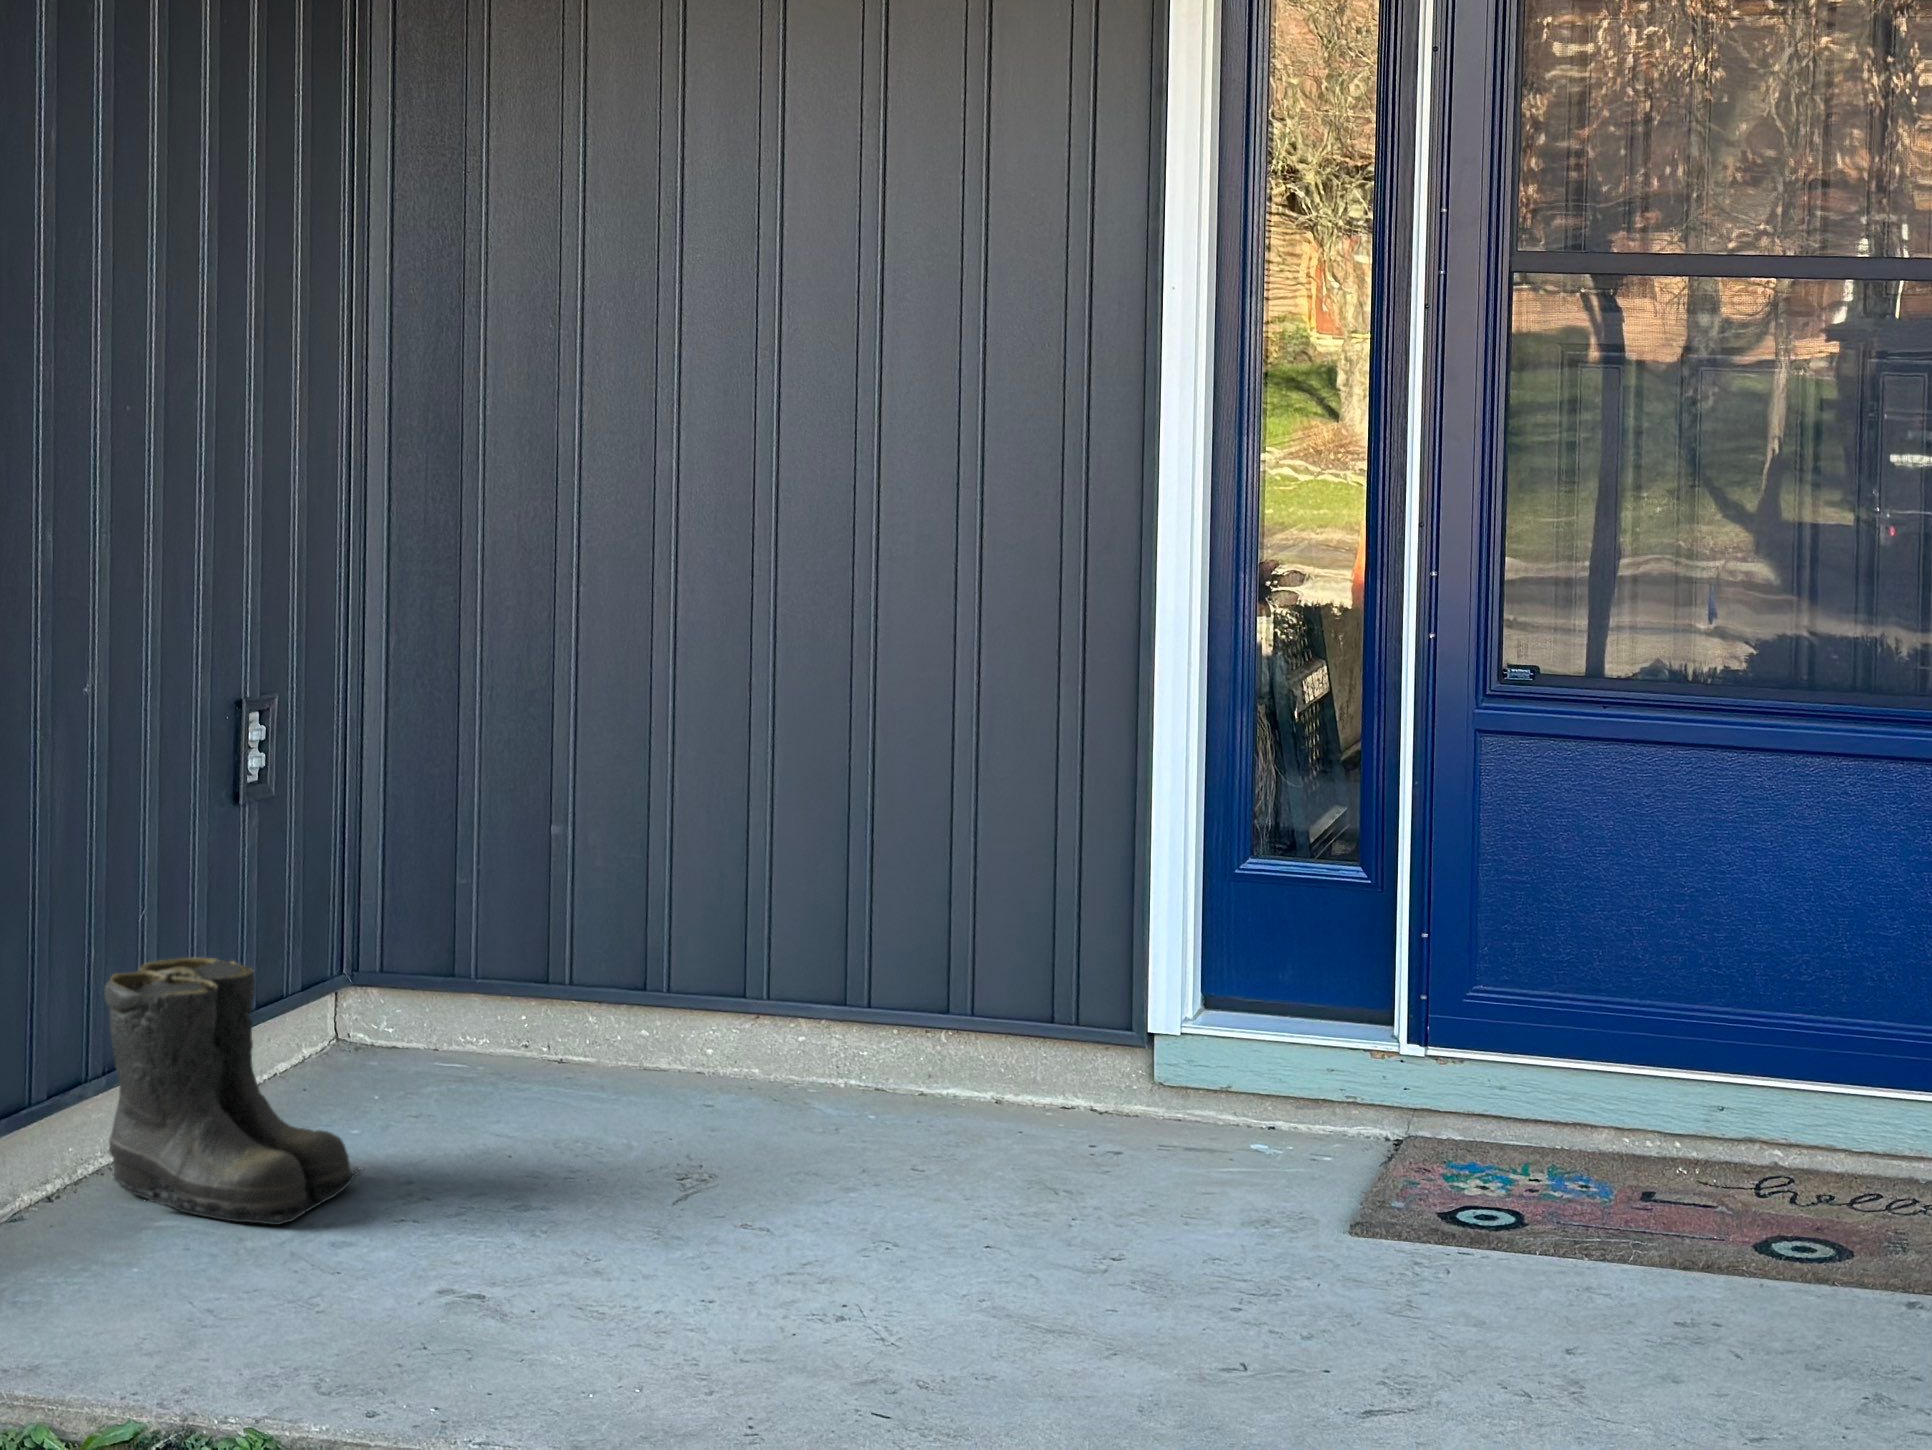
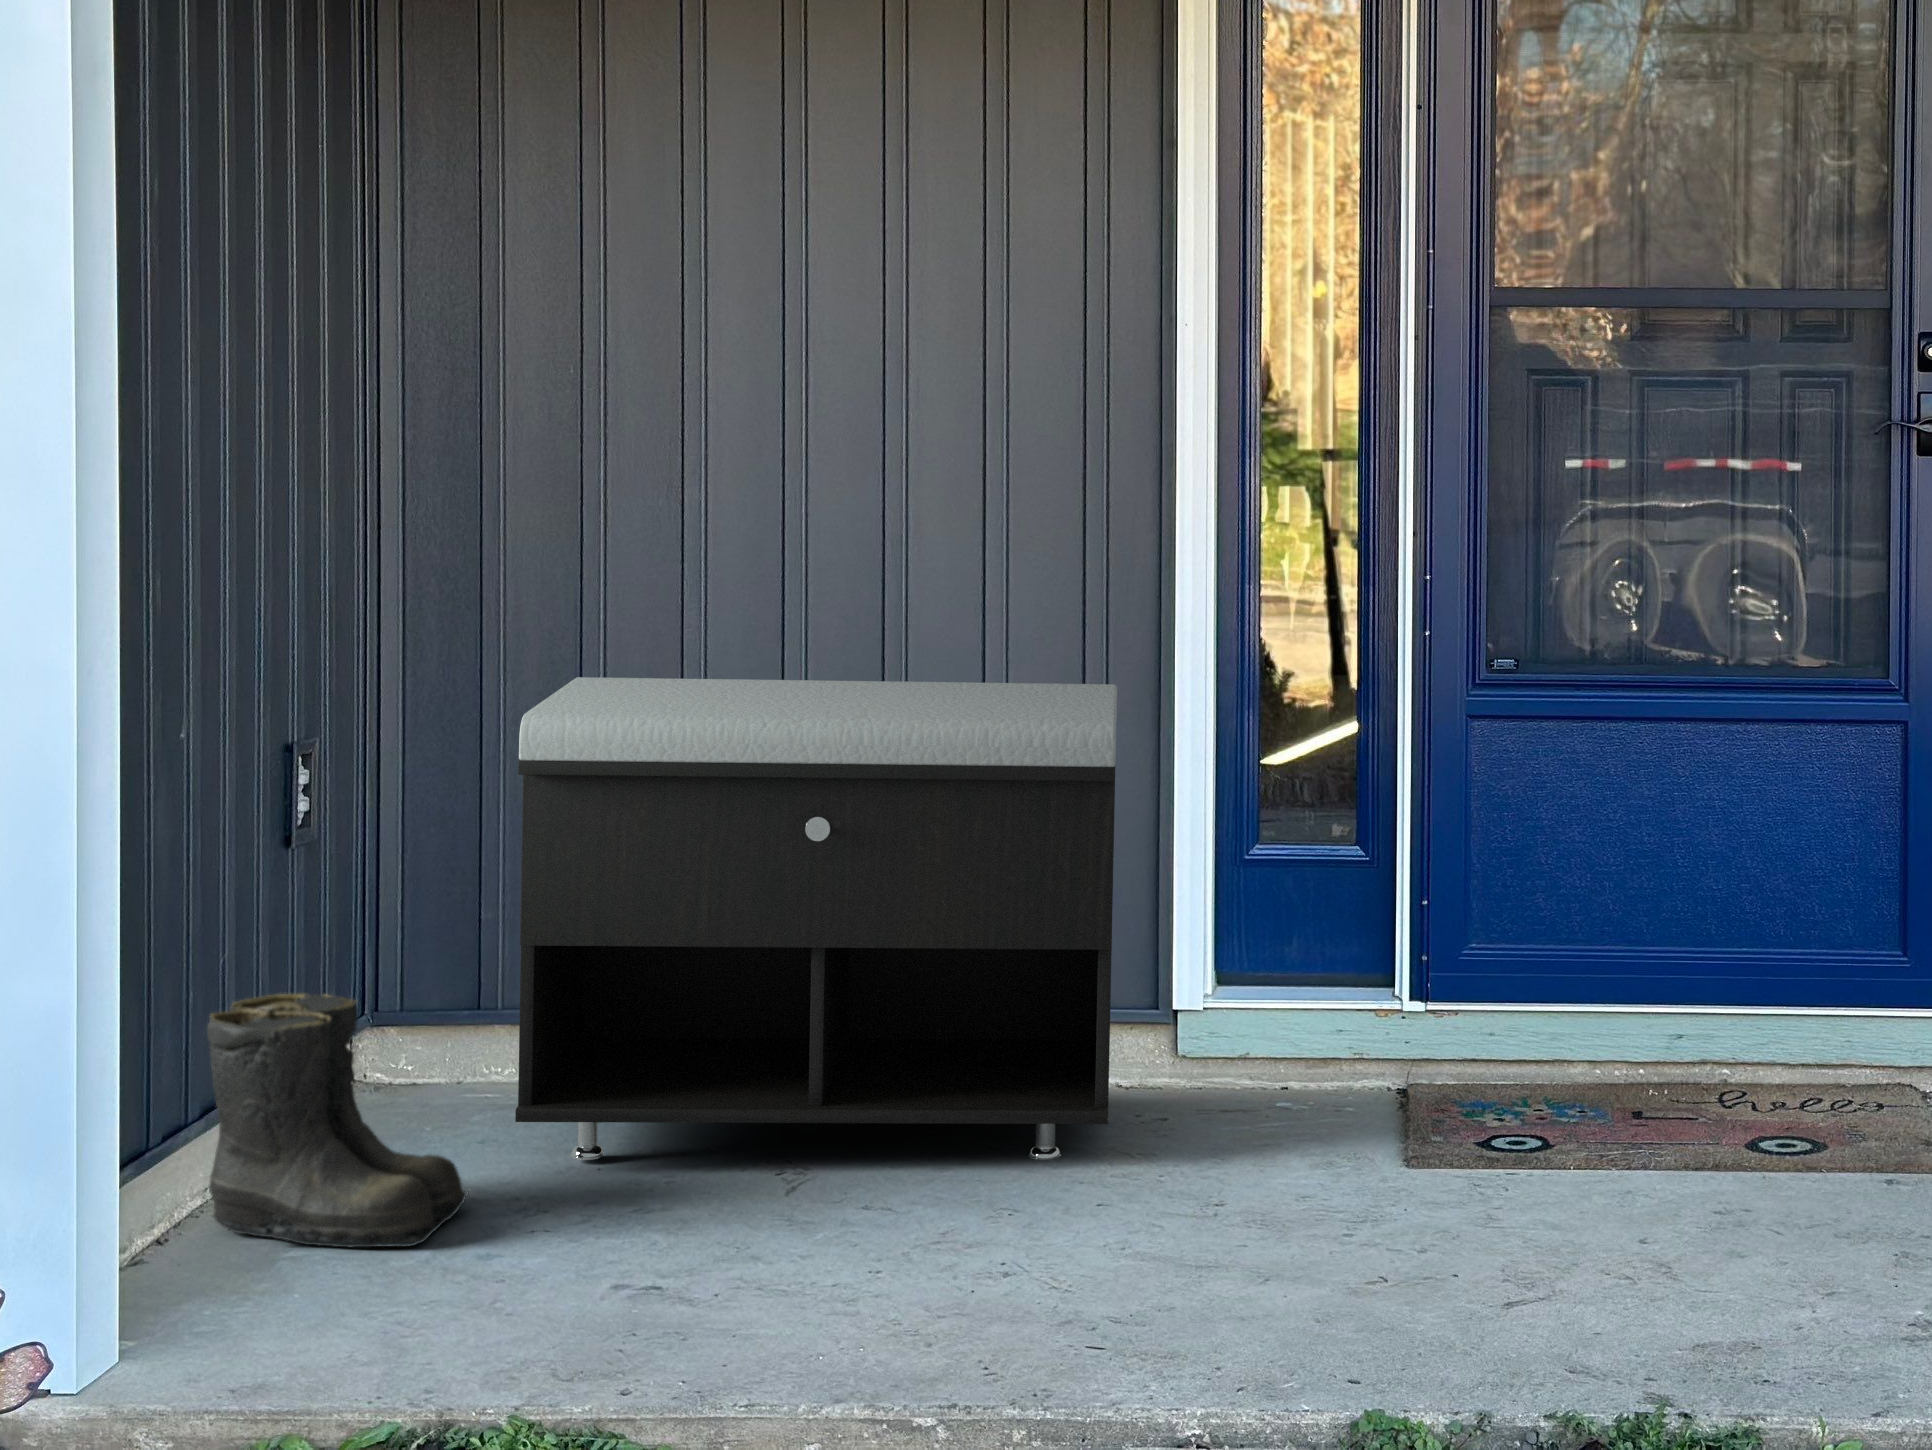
storage bench: none [423,650,1082,1190] -> present [515,677,1117,1160]

